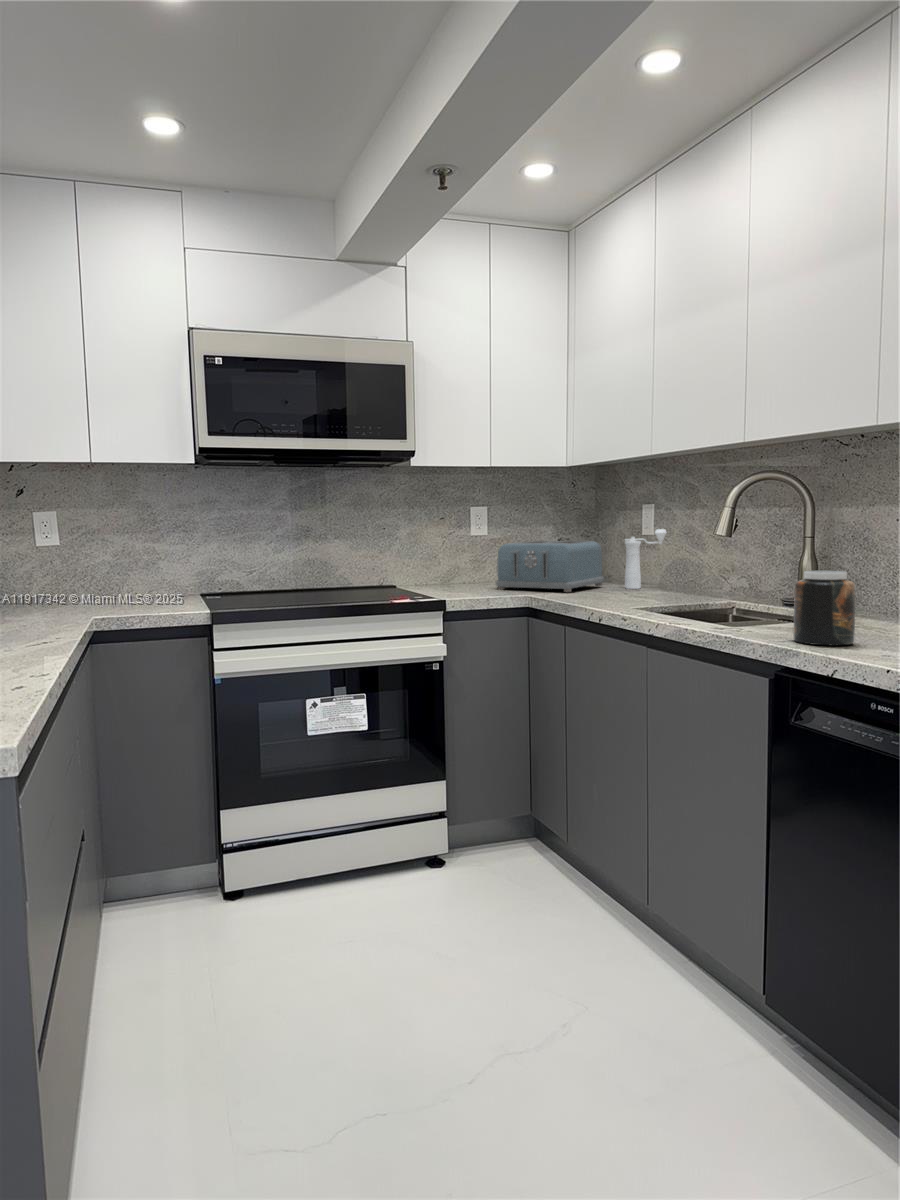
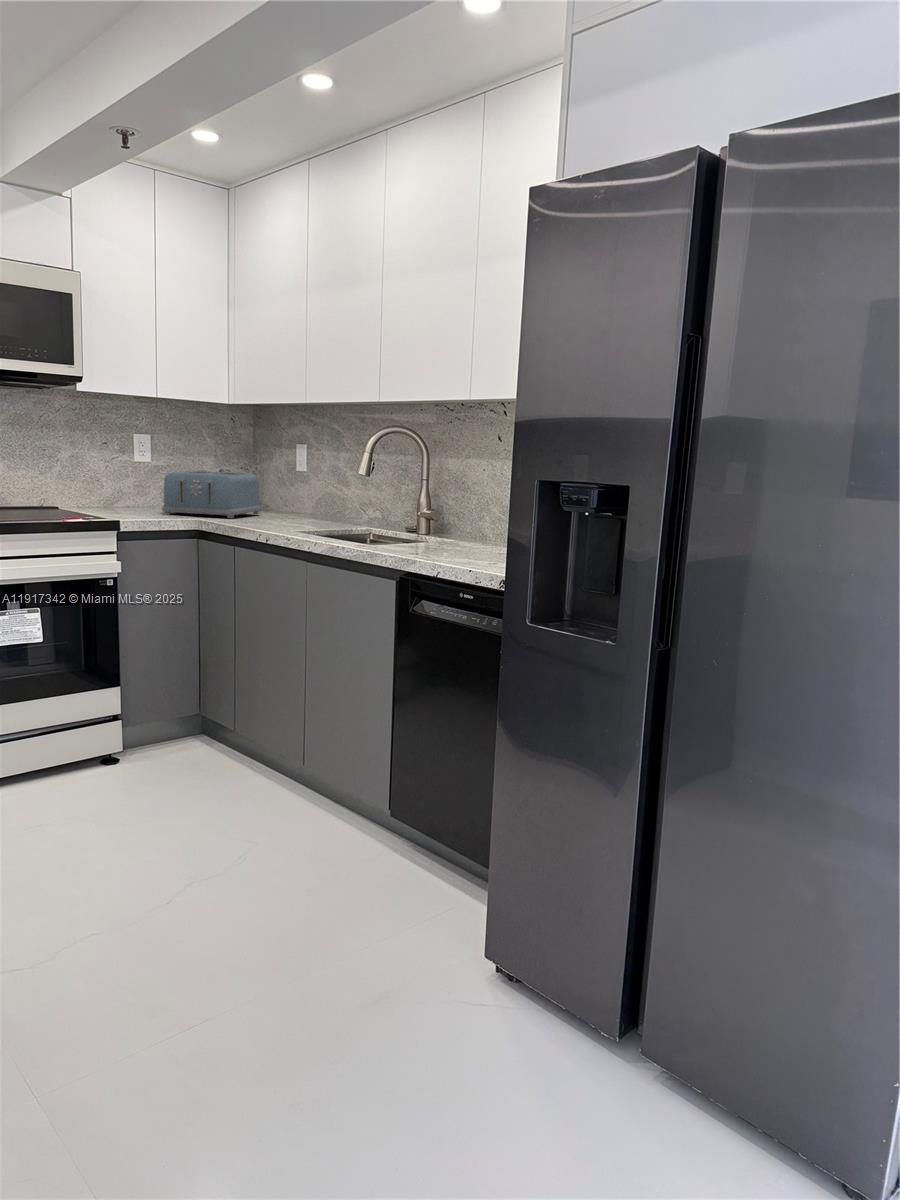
pepper mill: present [625,529,667,589] -> none [279,466,316,517]
jar: present [794,570,855,645] -> none [412,504,453,557]

